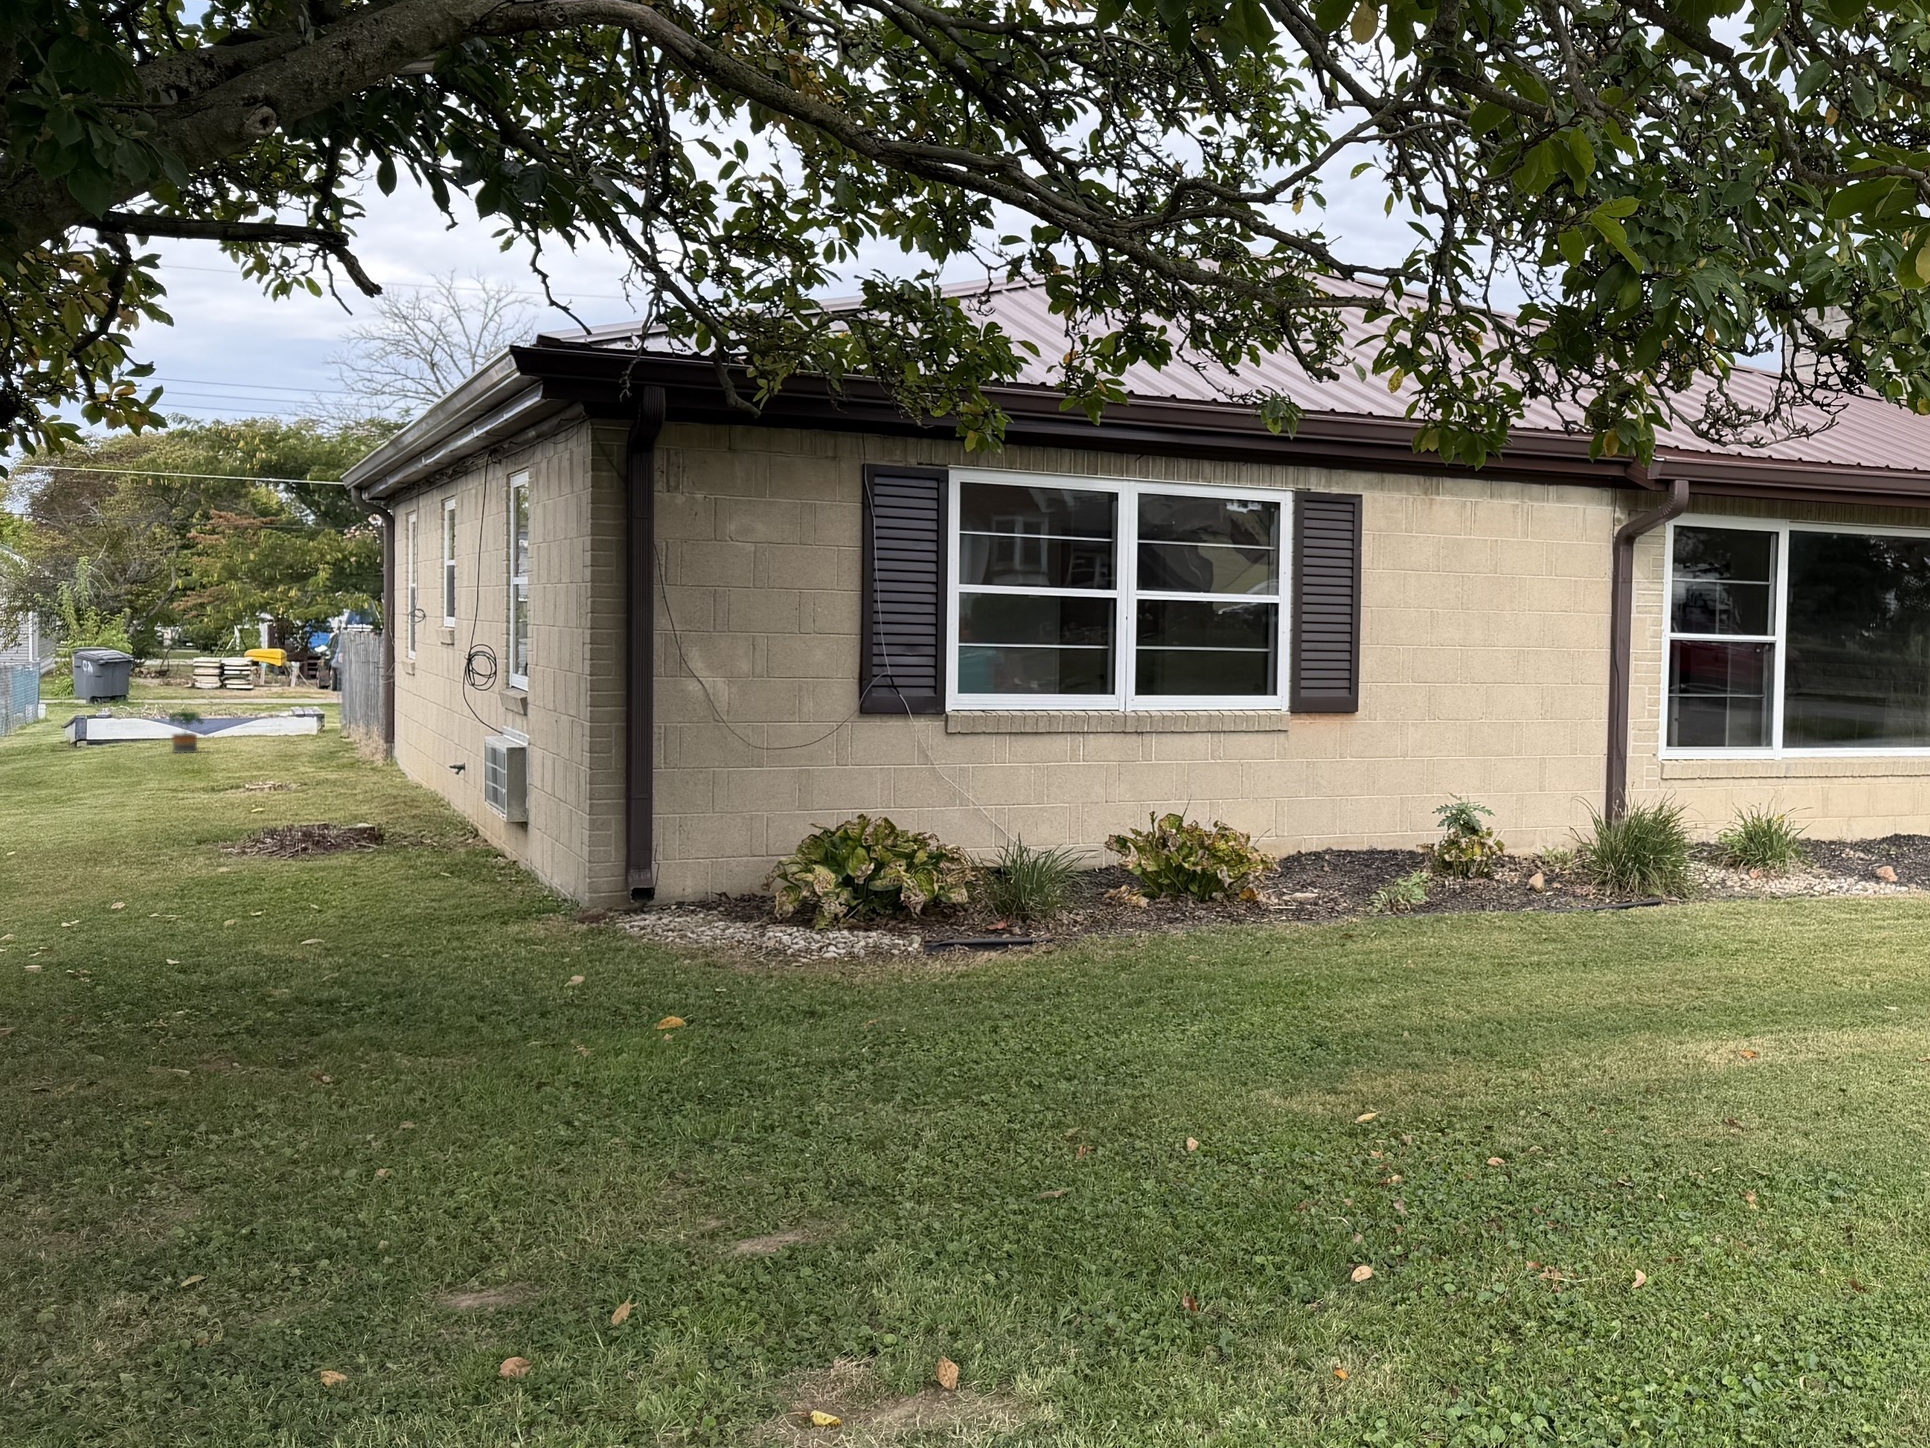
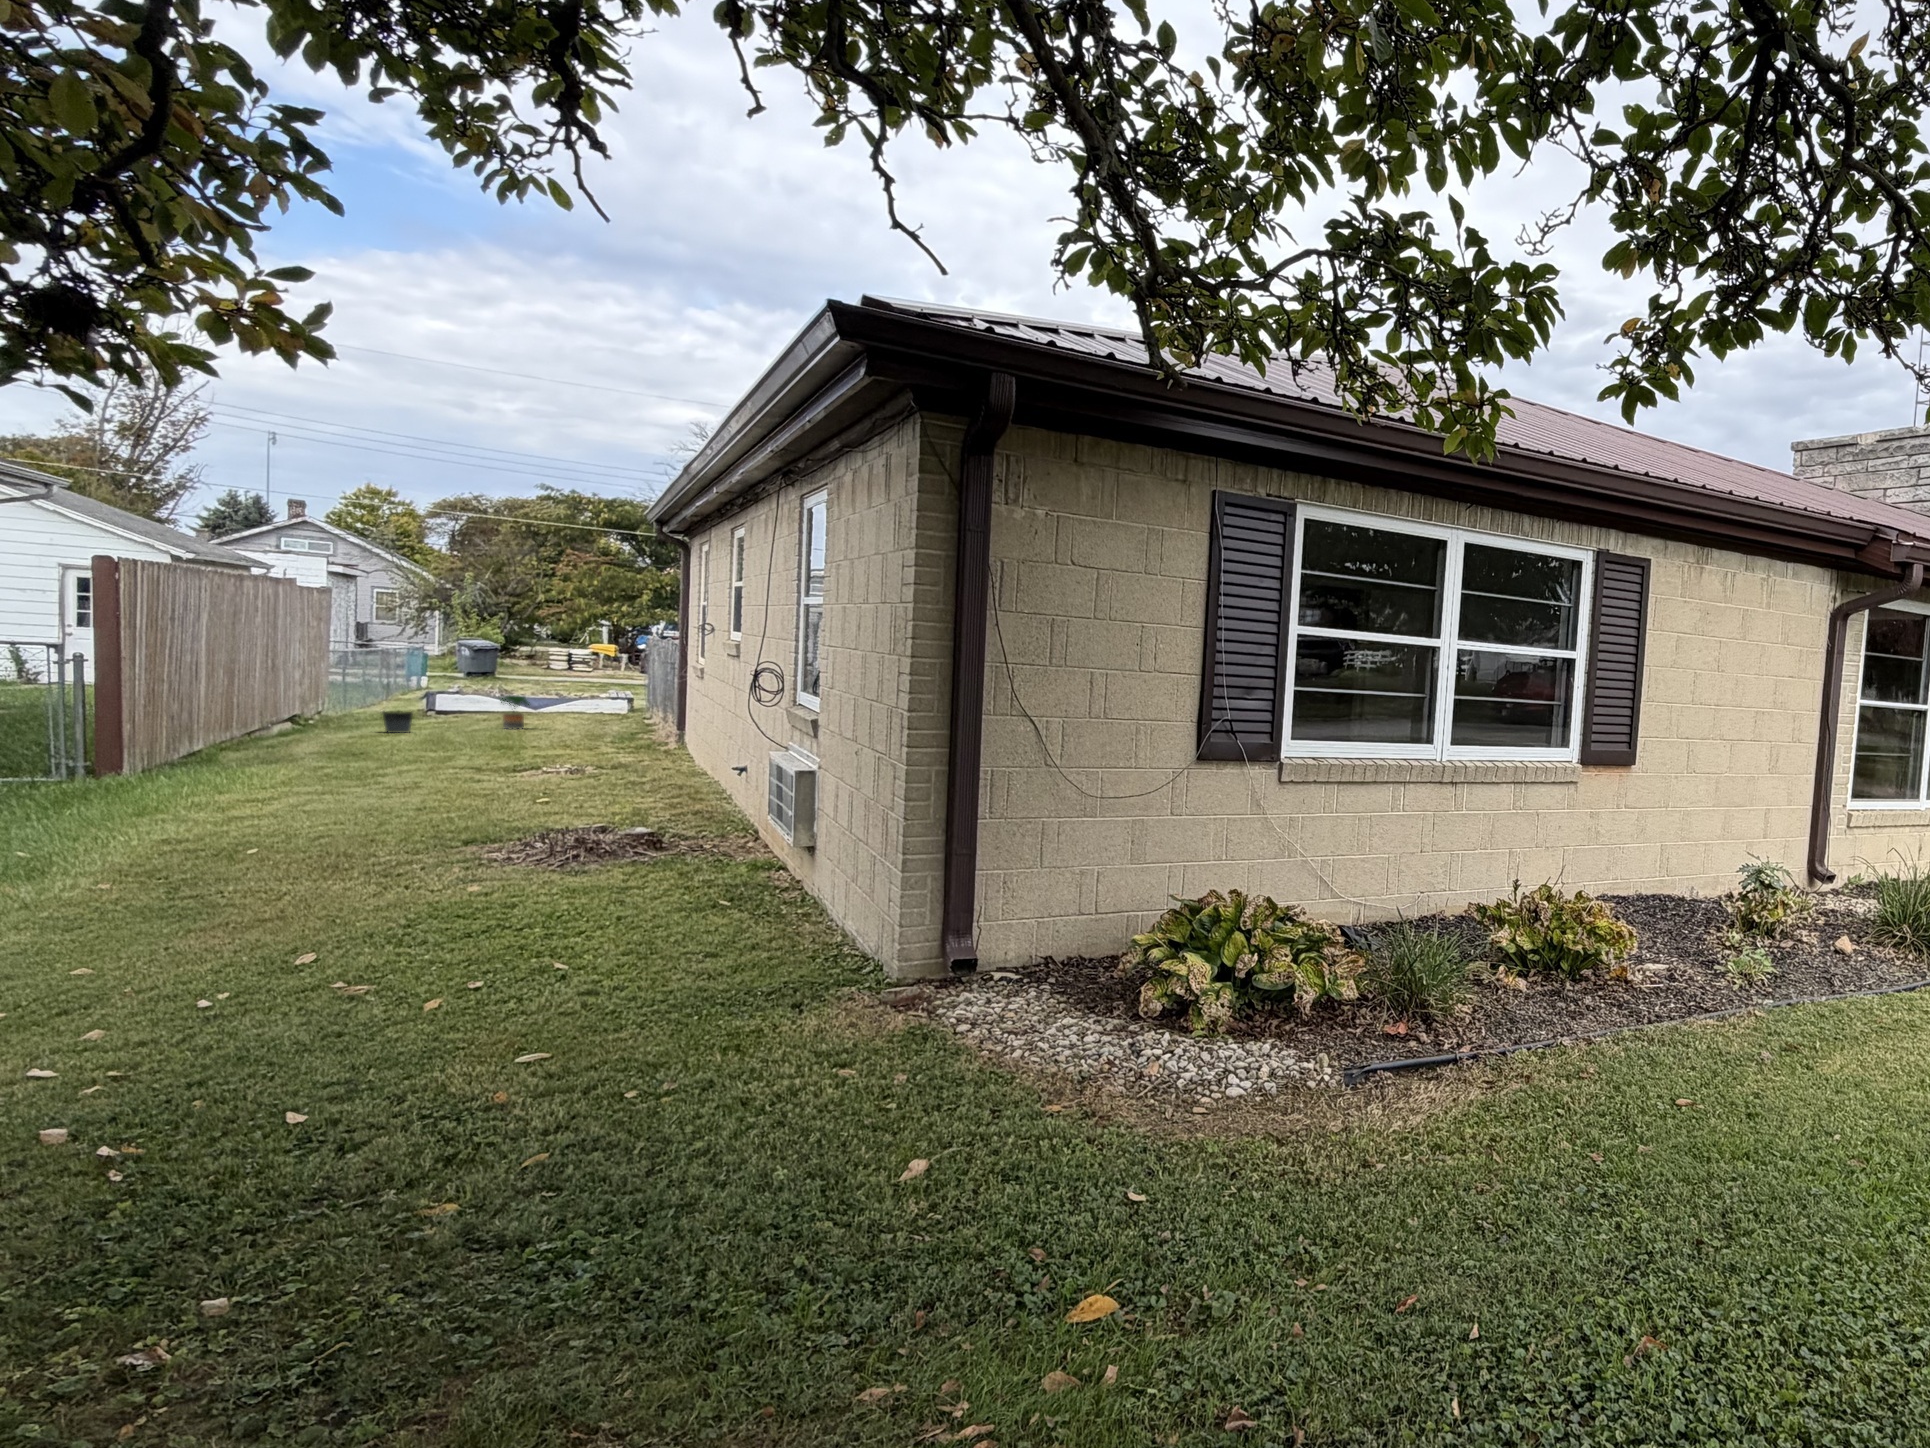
bucket: none [37,735,75,761] -> present [382,711,413,733]

